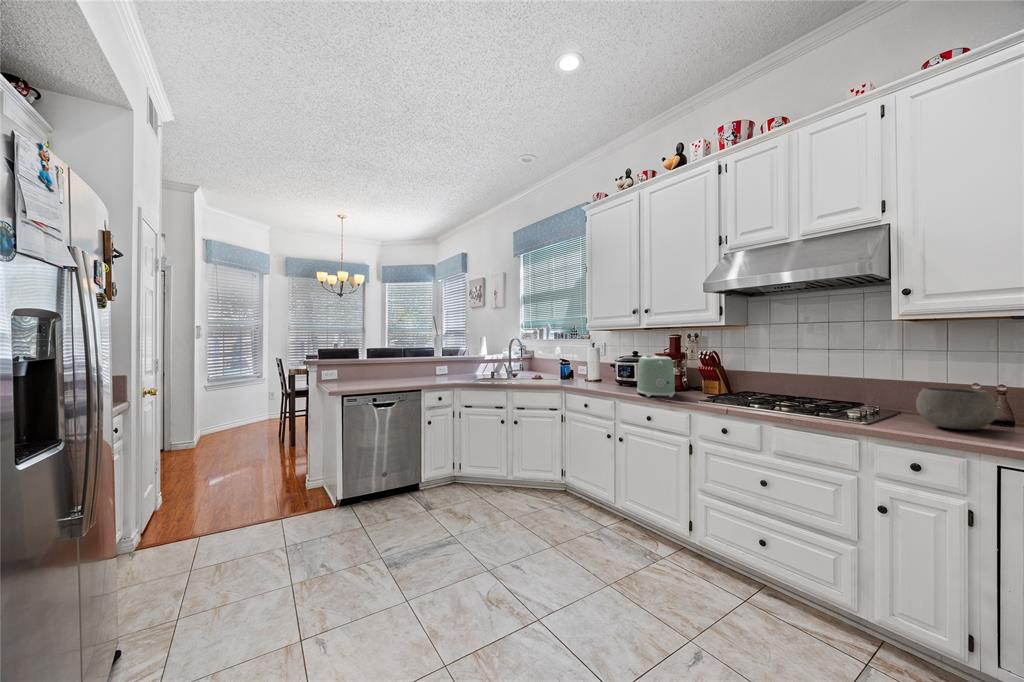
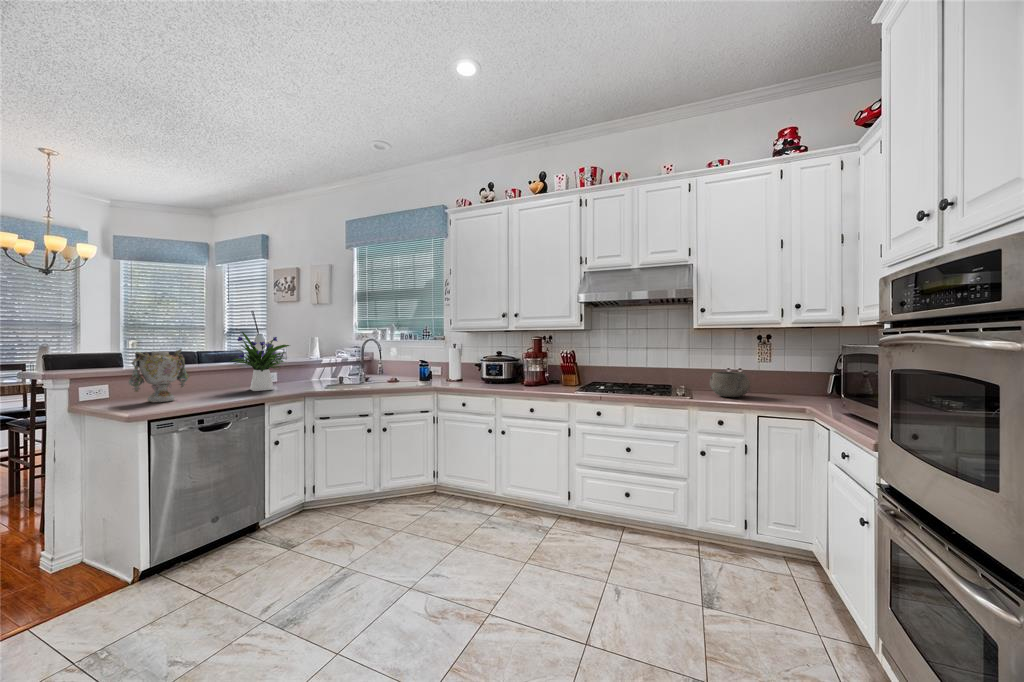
flower arrangement: none [405,334,450,381] -> present [232,332,289,391]
vase: none [341,346,377,385] -> present [129,349,189,402]
toaster: present [637,356,675,397] -> none [512,355,548,391]

